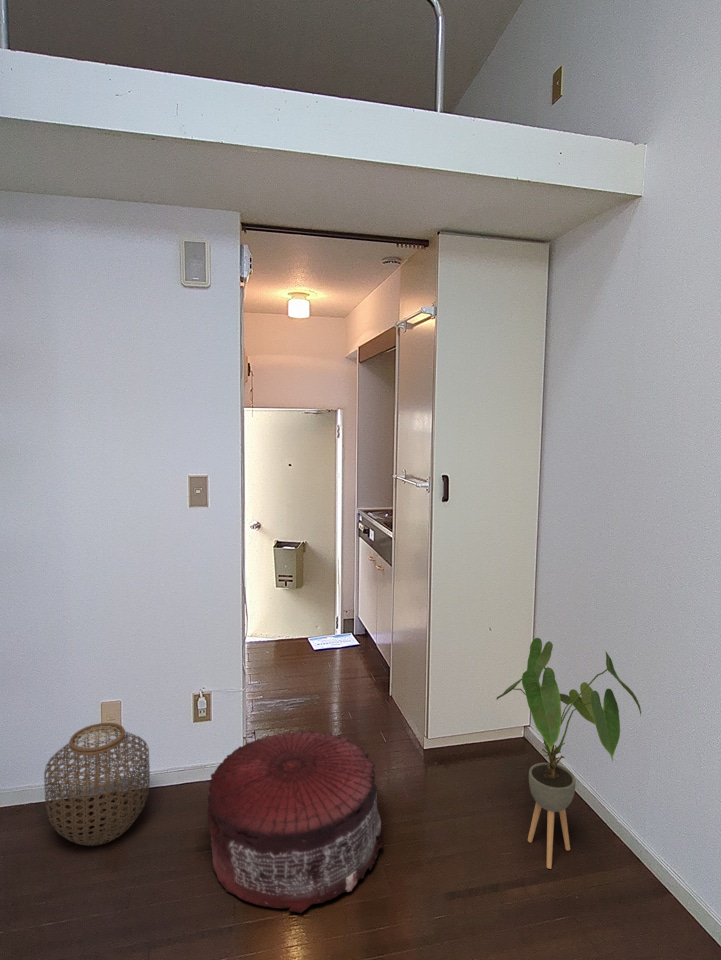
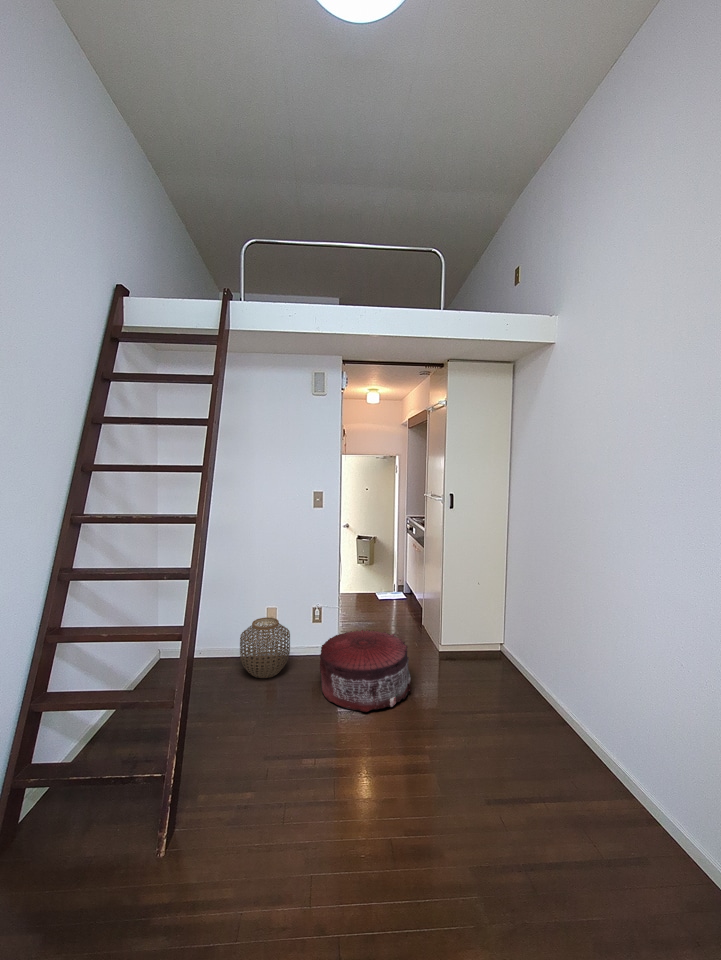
house plant: present [497,638,641,869] -> none [475,581,555,709]

